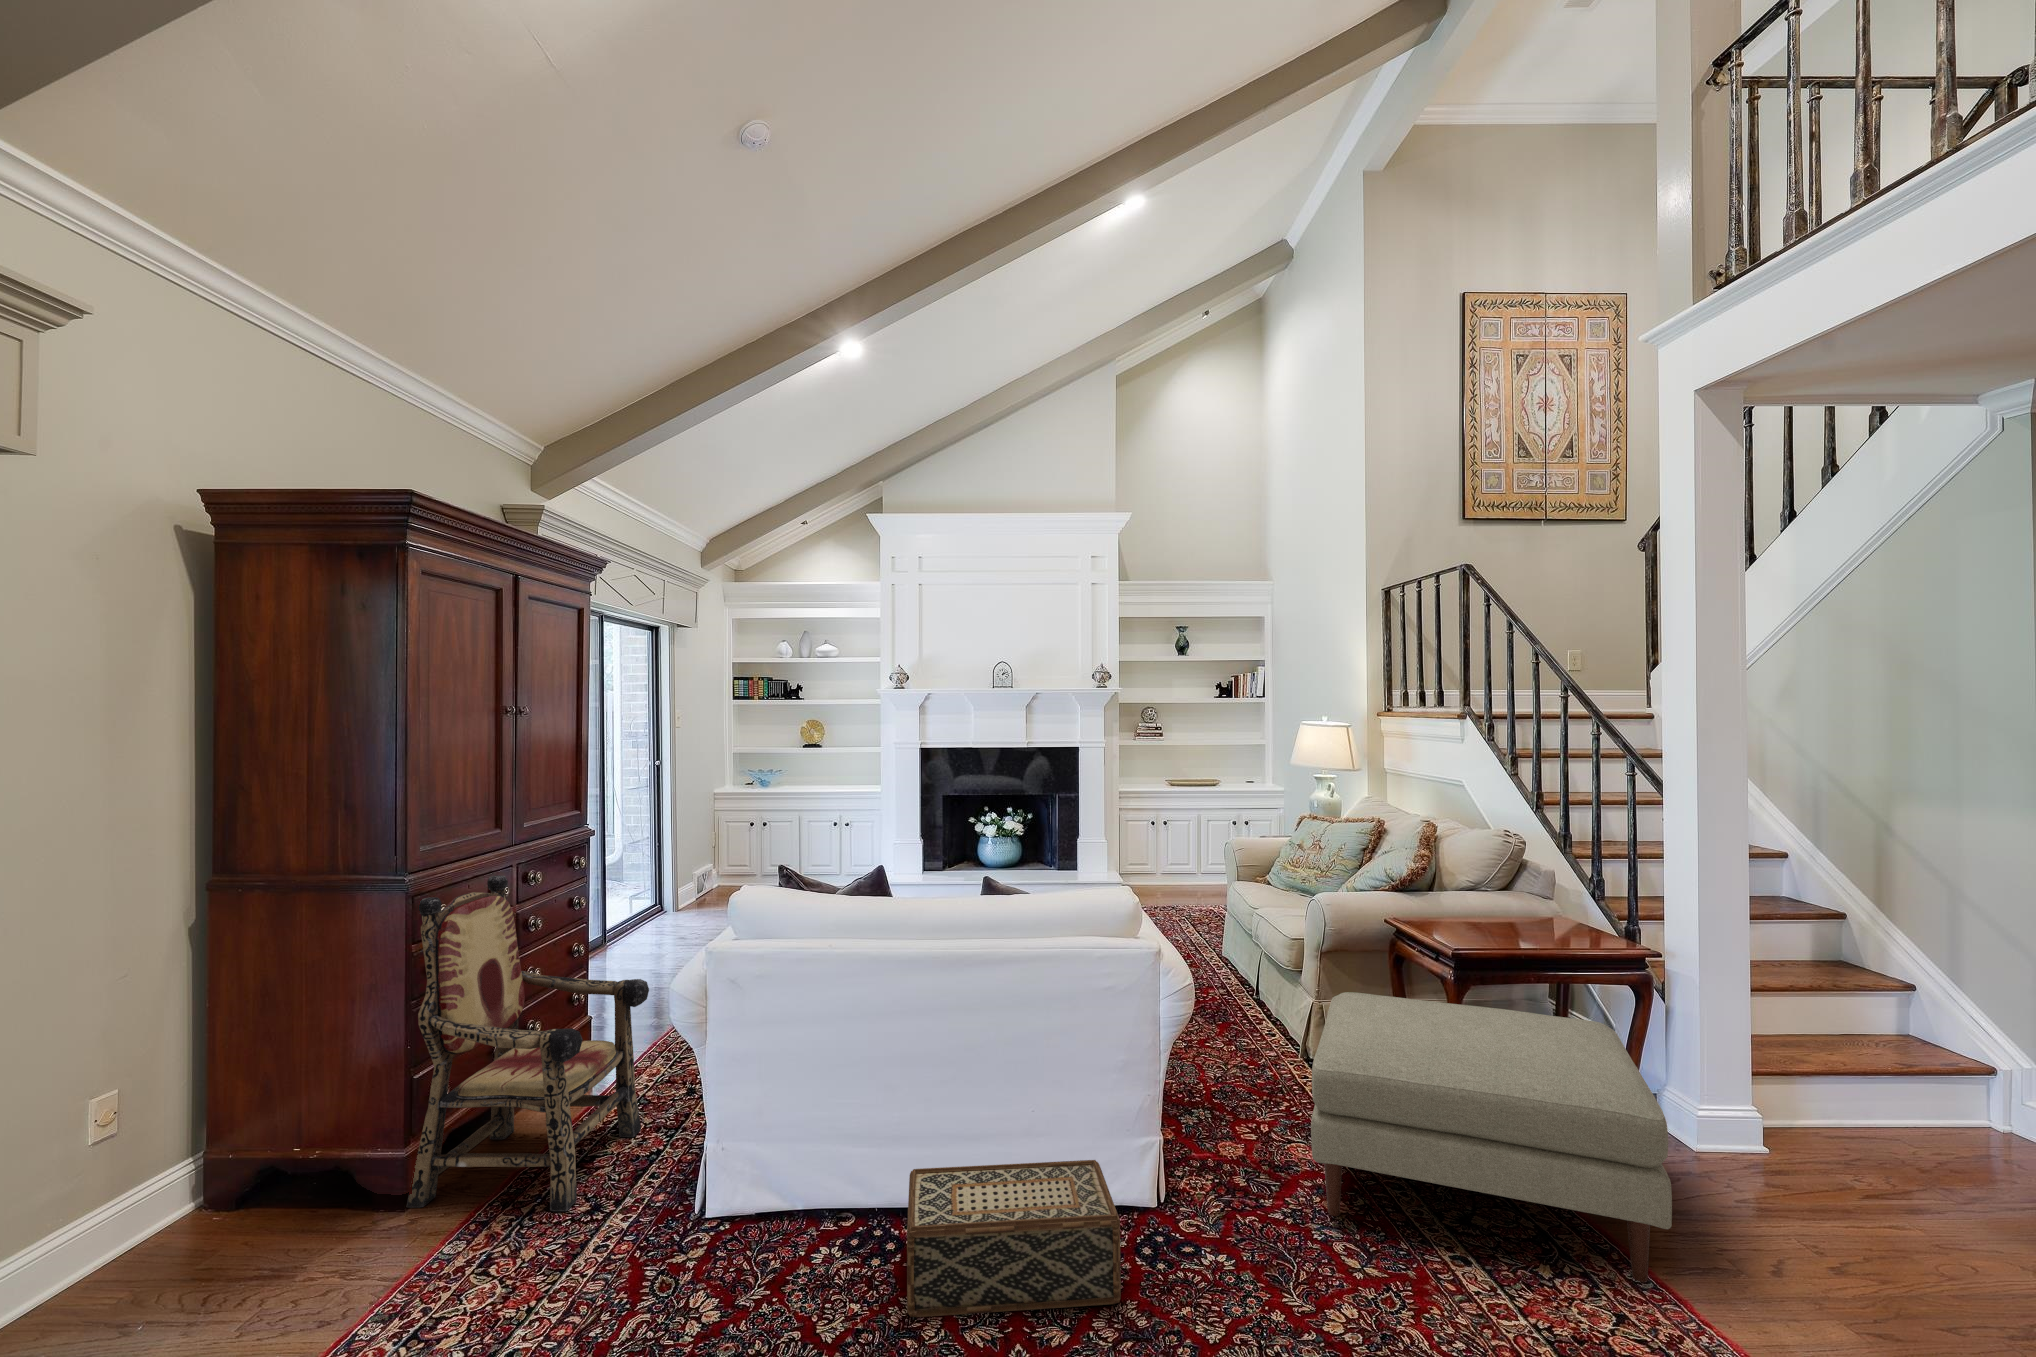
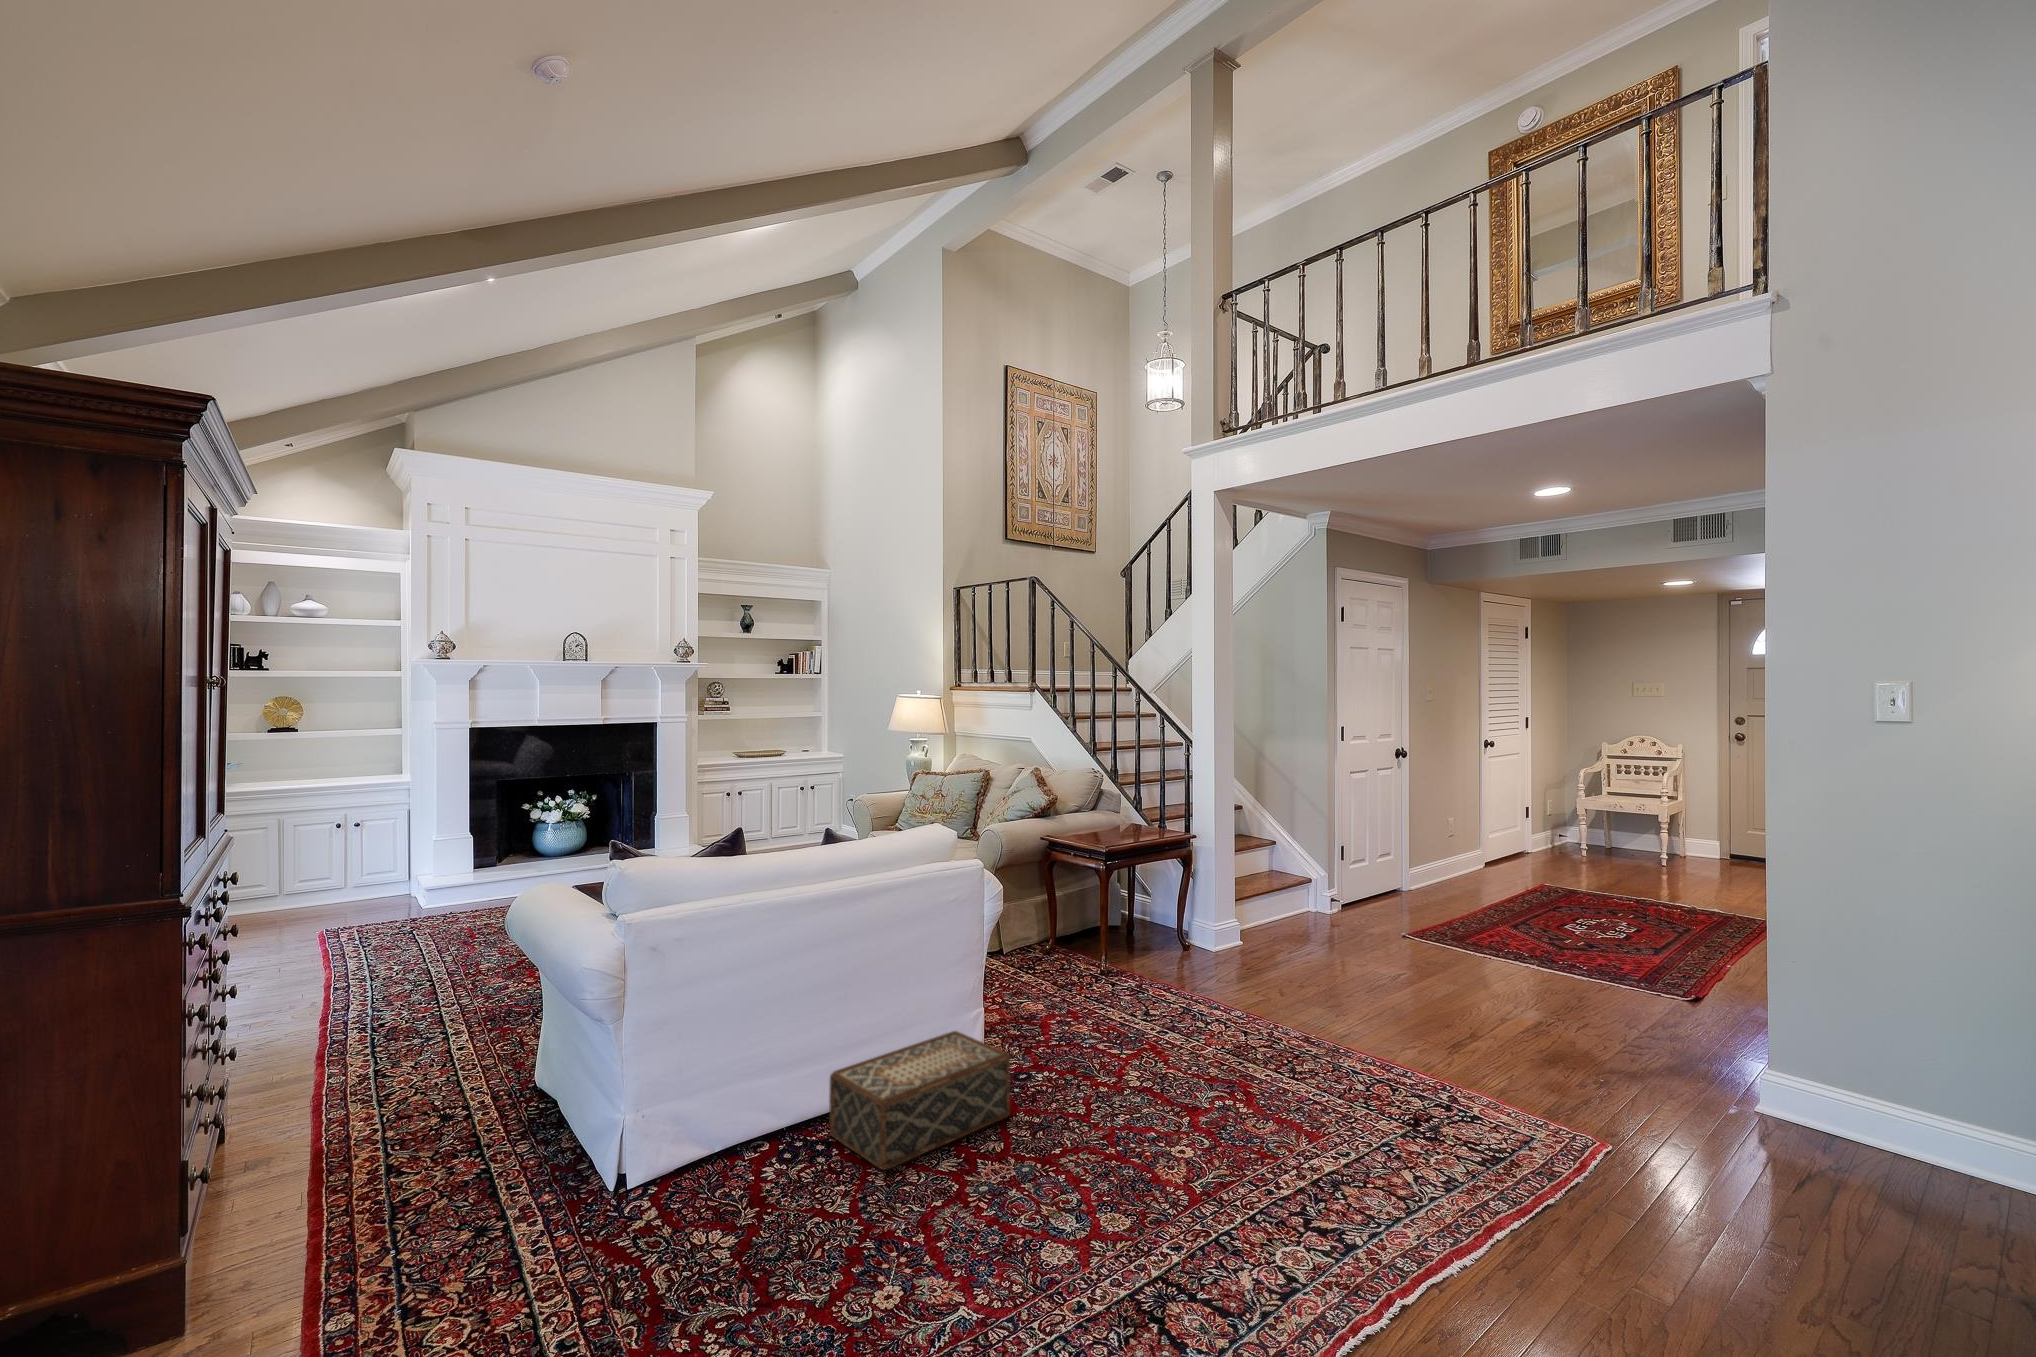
armchair: present [406,875,649,1211] -> none [215,887,465,1293]
ottoman: present [1311,992,1672,1282] -> none [1029,882,1262,1036]

